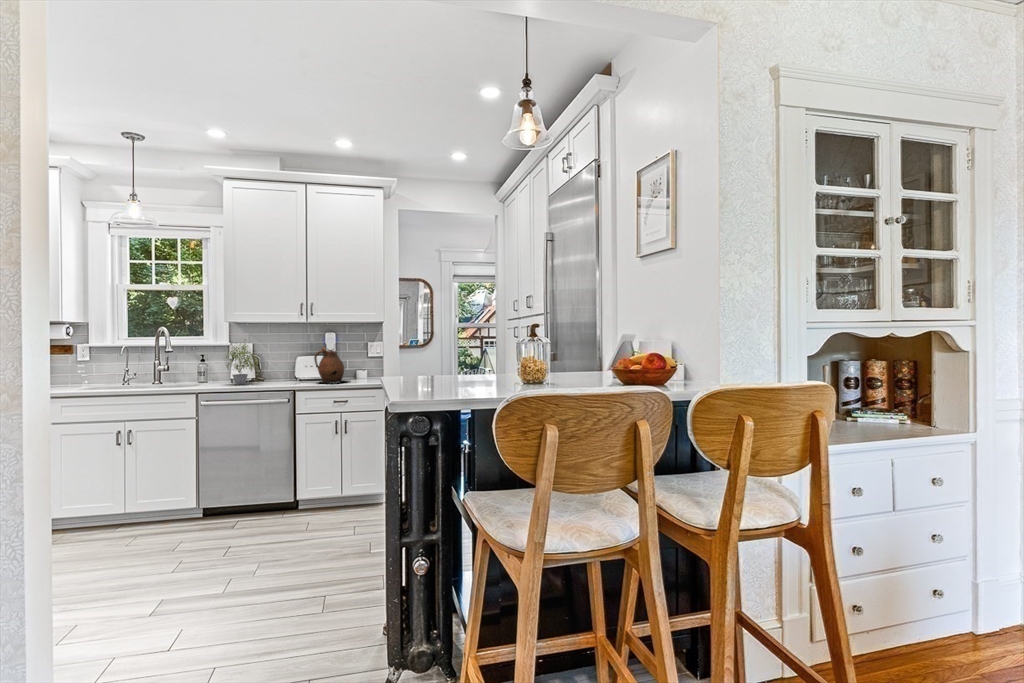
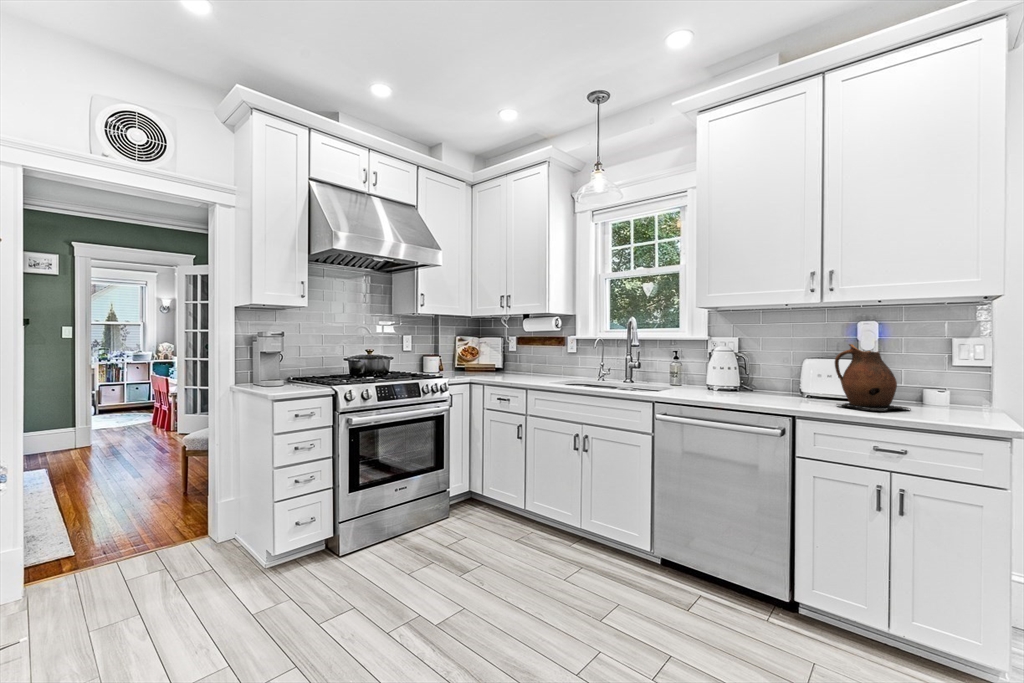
potted plant: present [226,343,258,385] -> none [692,330,748,395]

